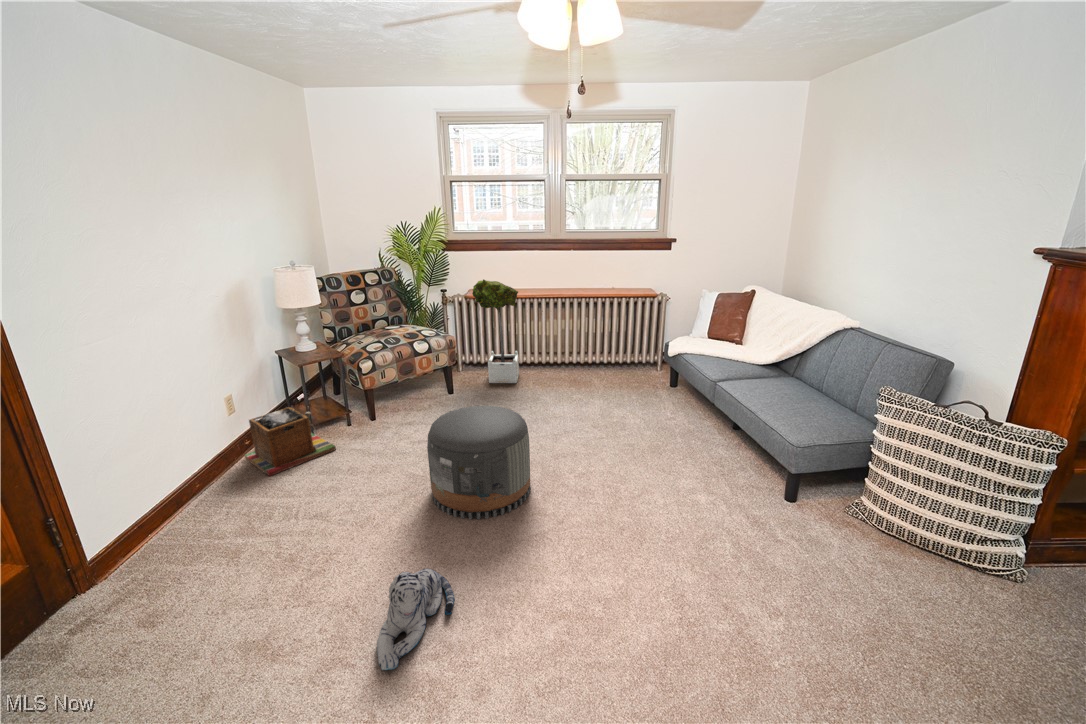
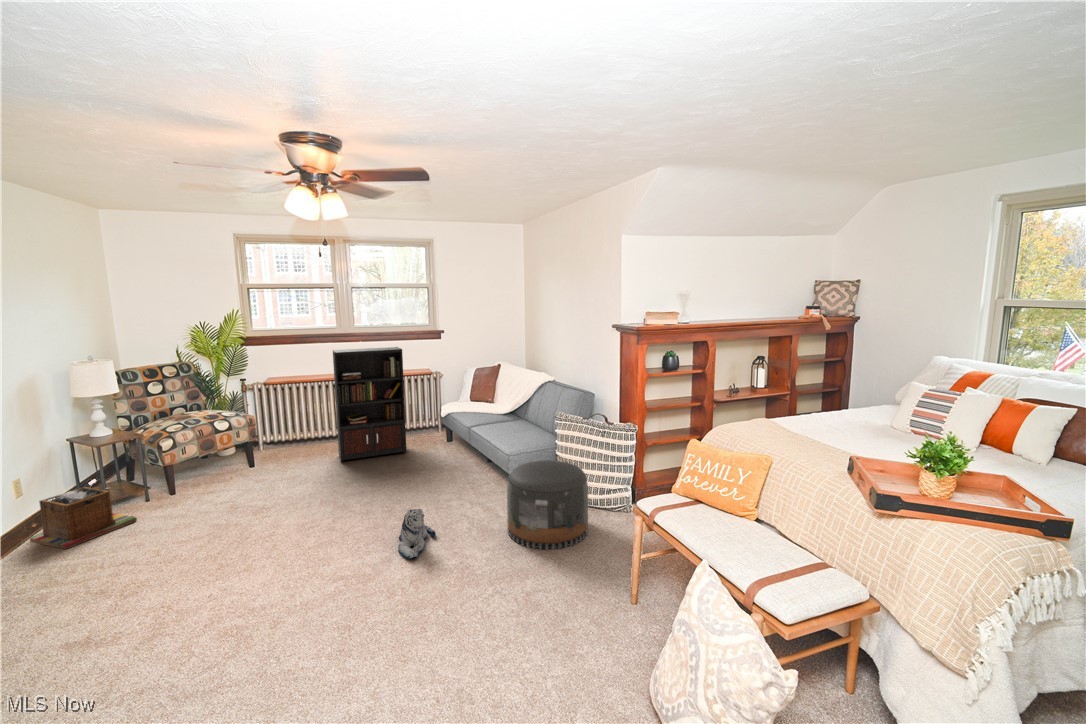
bookcase: none [538,259,627,399] -> present [333,347,415,461]
potted tree: present [472,279,519,383] -> none [273,367,319,457]
pouf: present [427,405,531,519] -> present [507,460,588,550]
plush toy: present [377,568,455,670] -> present [398,509,436,559]

